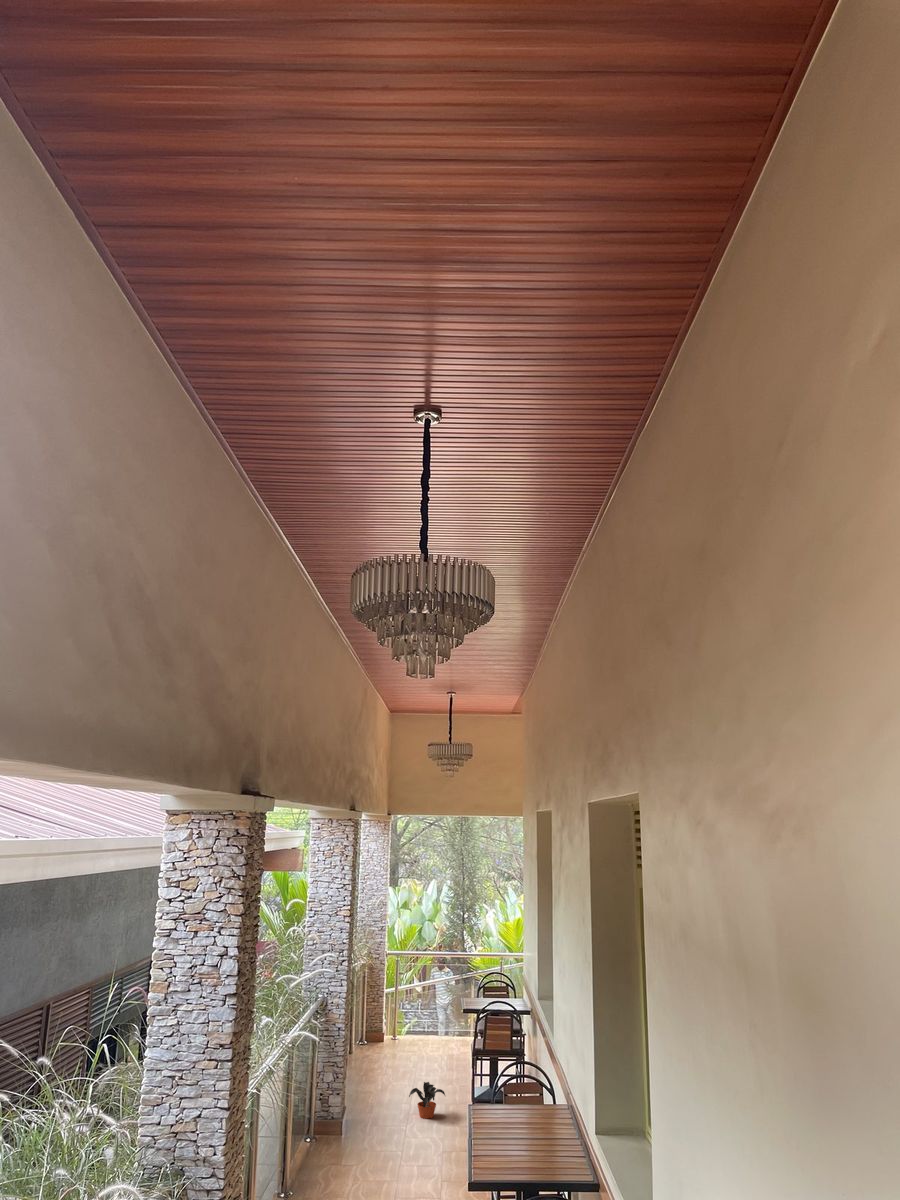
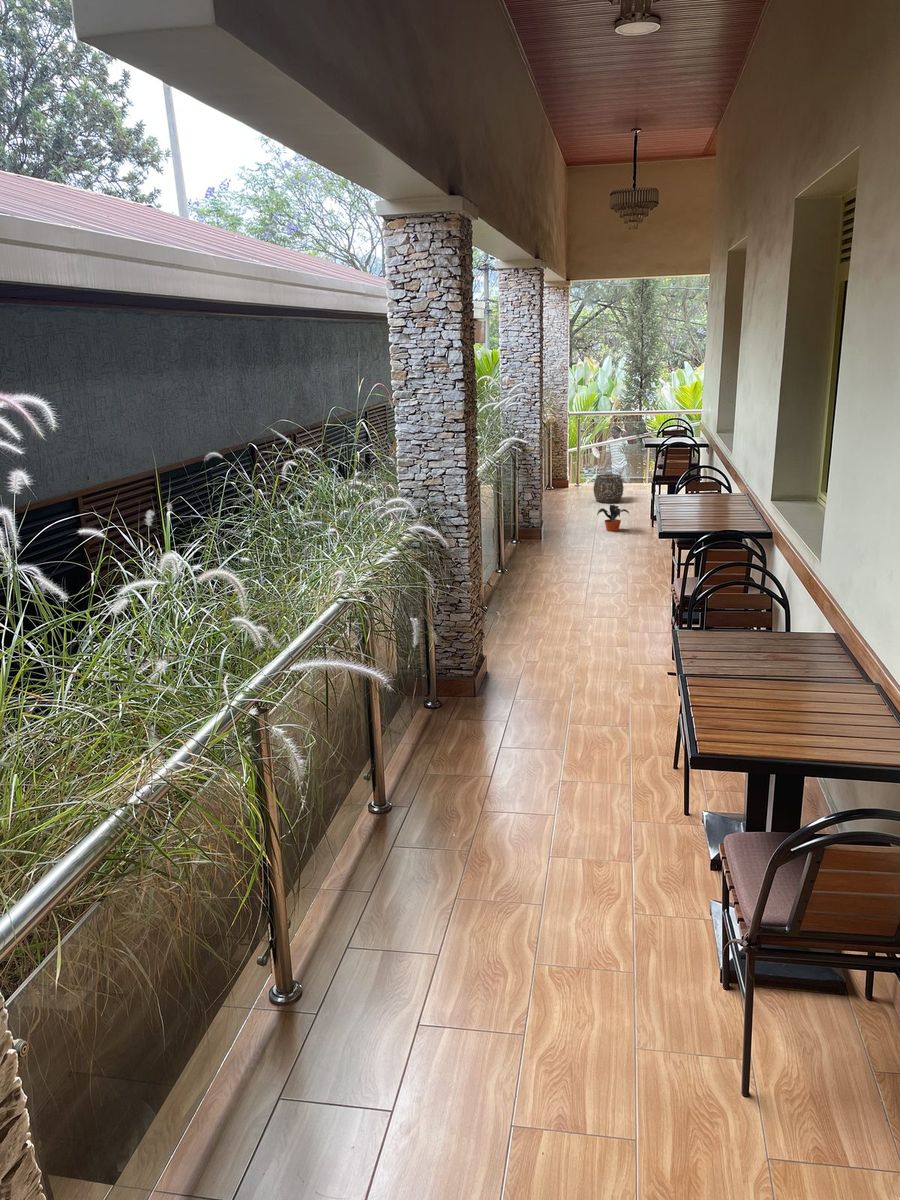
woven basket: none [408,1032,442,1070] -> present [594,474,624,503]

